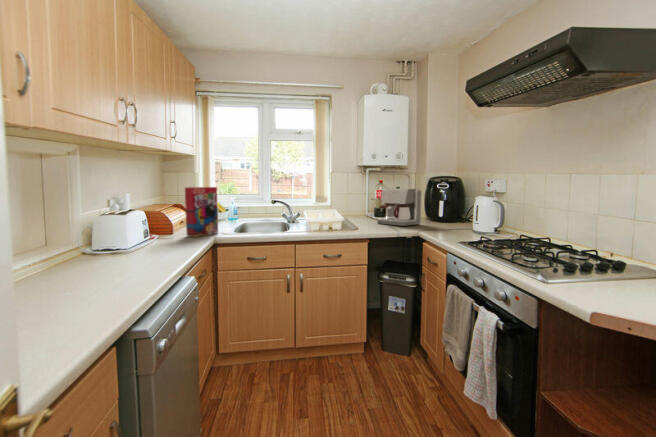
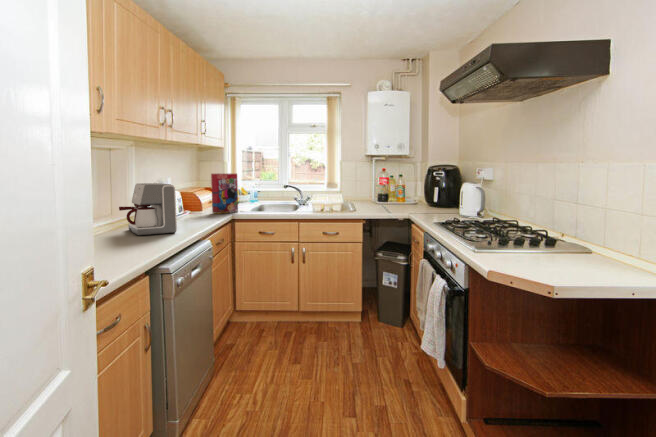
coffee maker: present [377,188,422,226] -> present [119,183,177,235]

